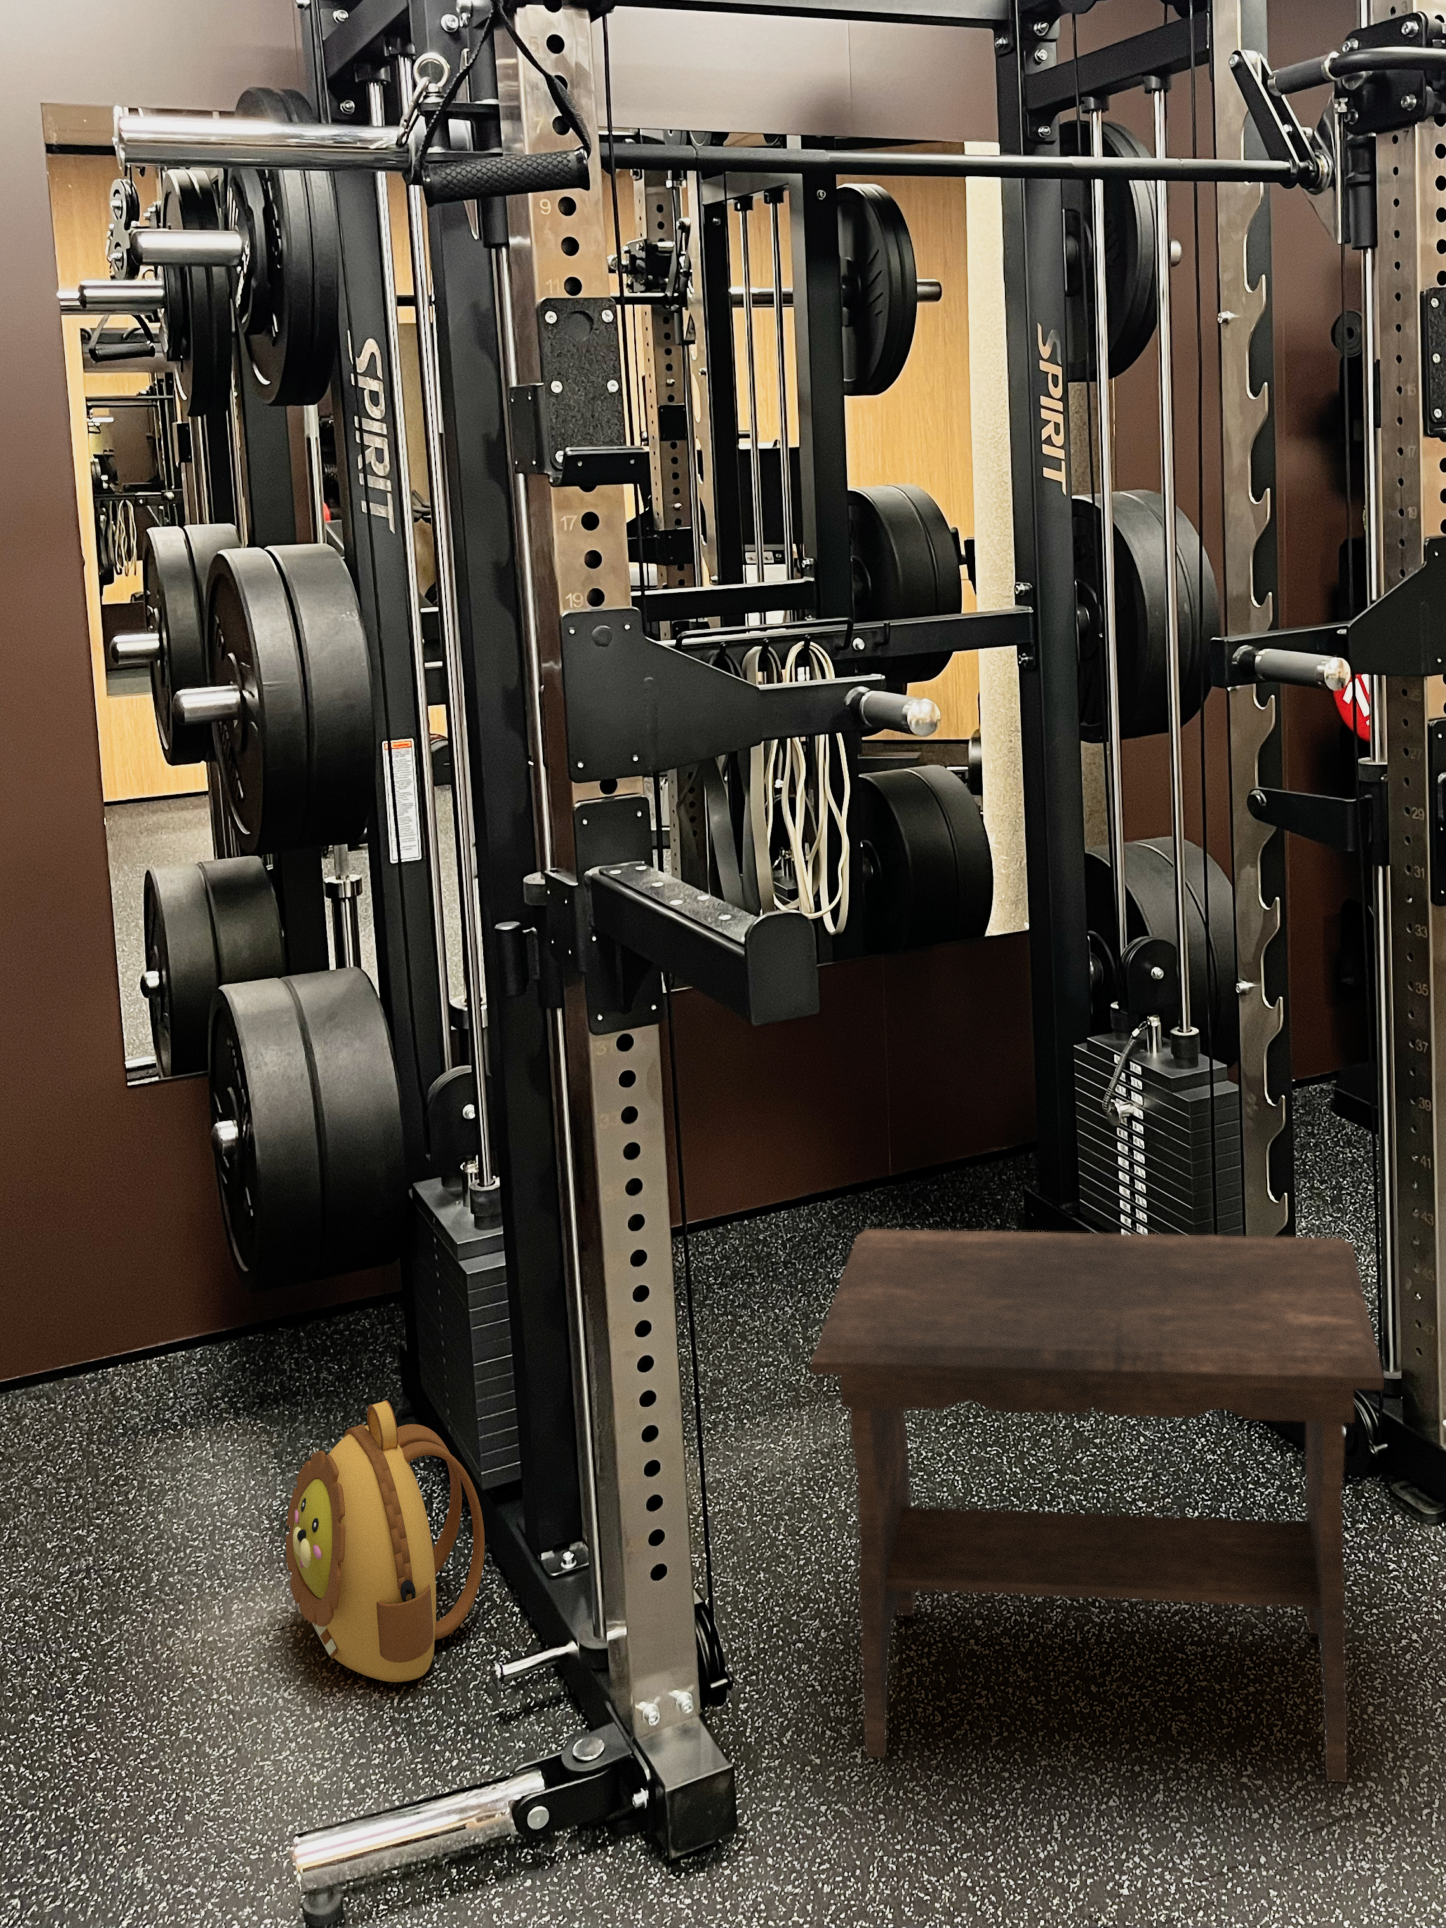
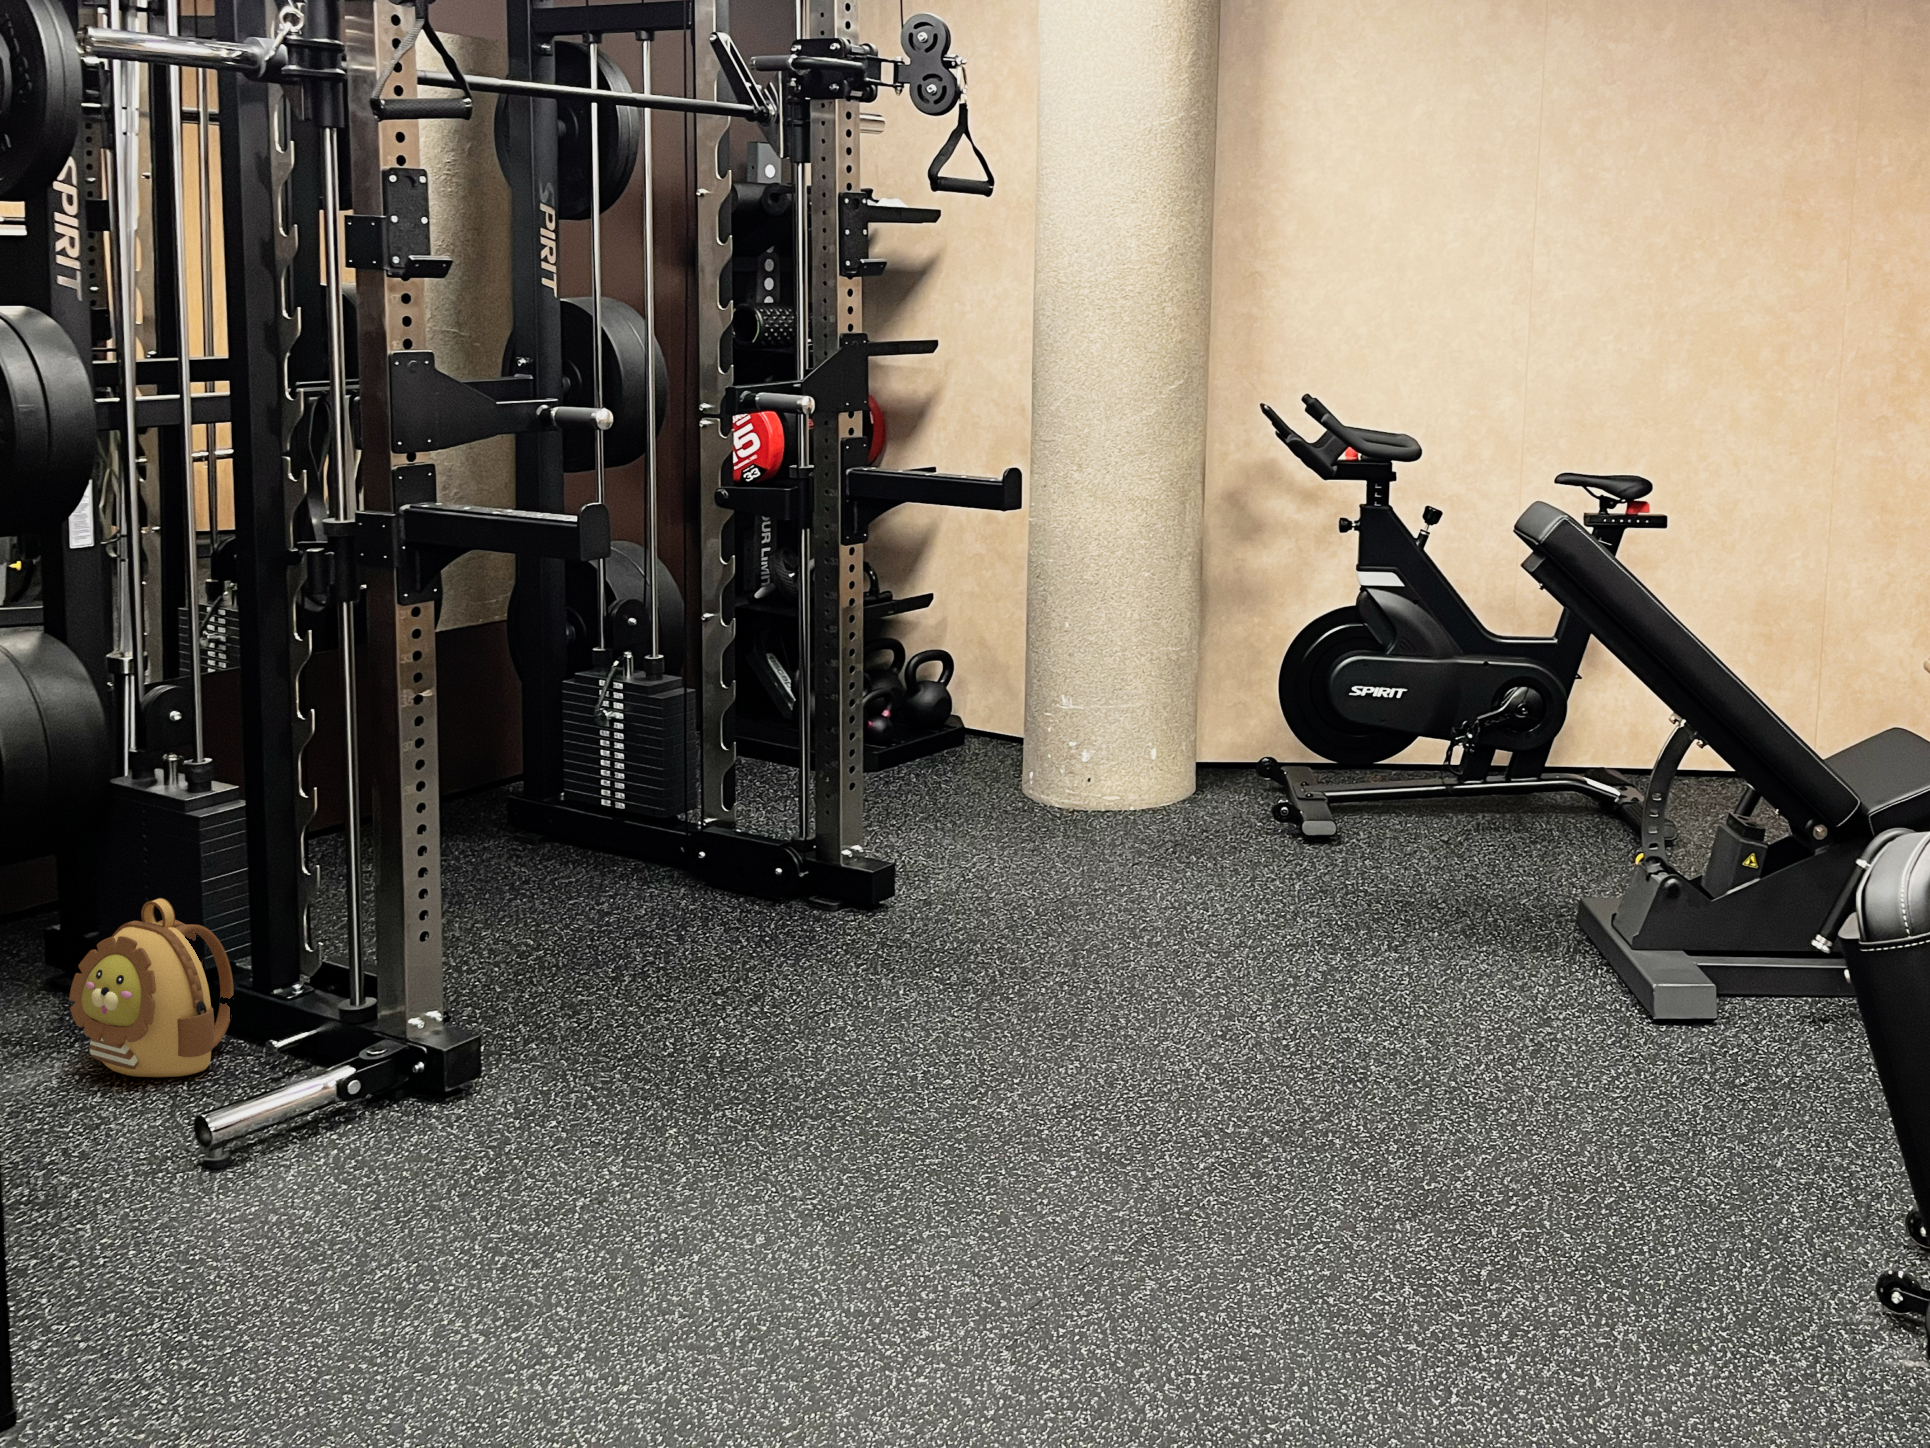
footstool: present [811,1229,1384,1783] -> none [503,725,846,1038]

